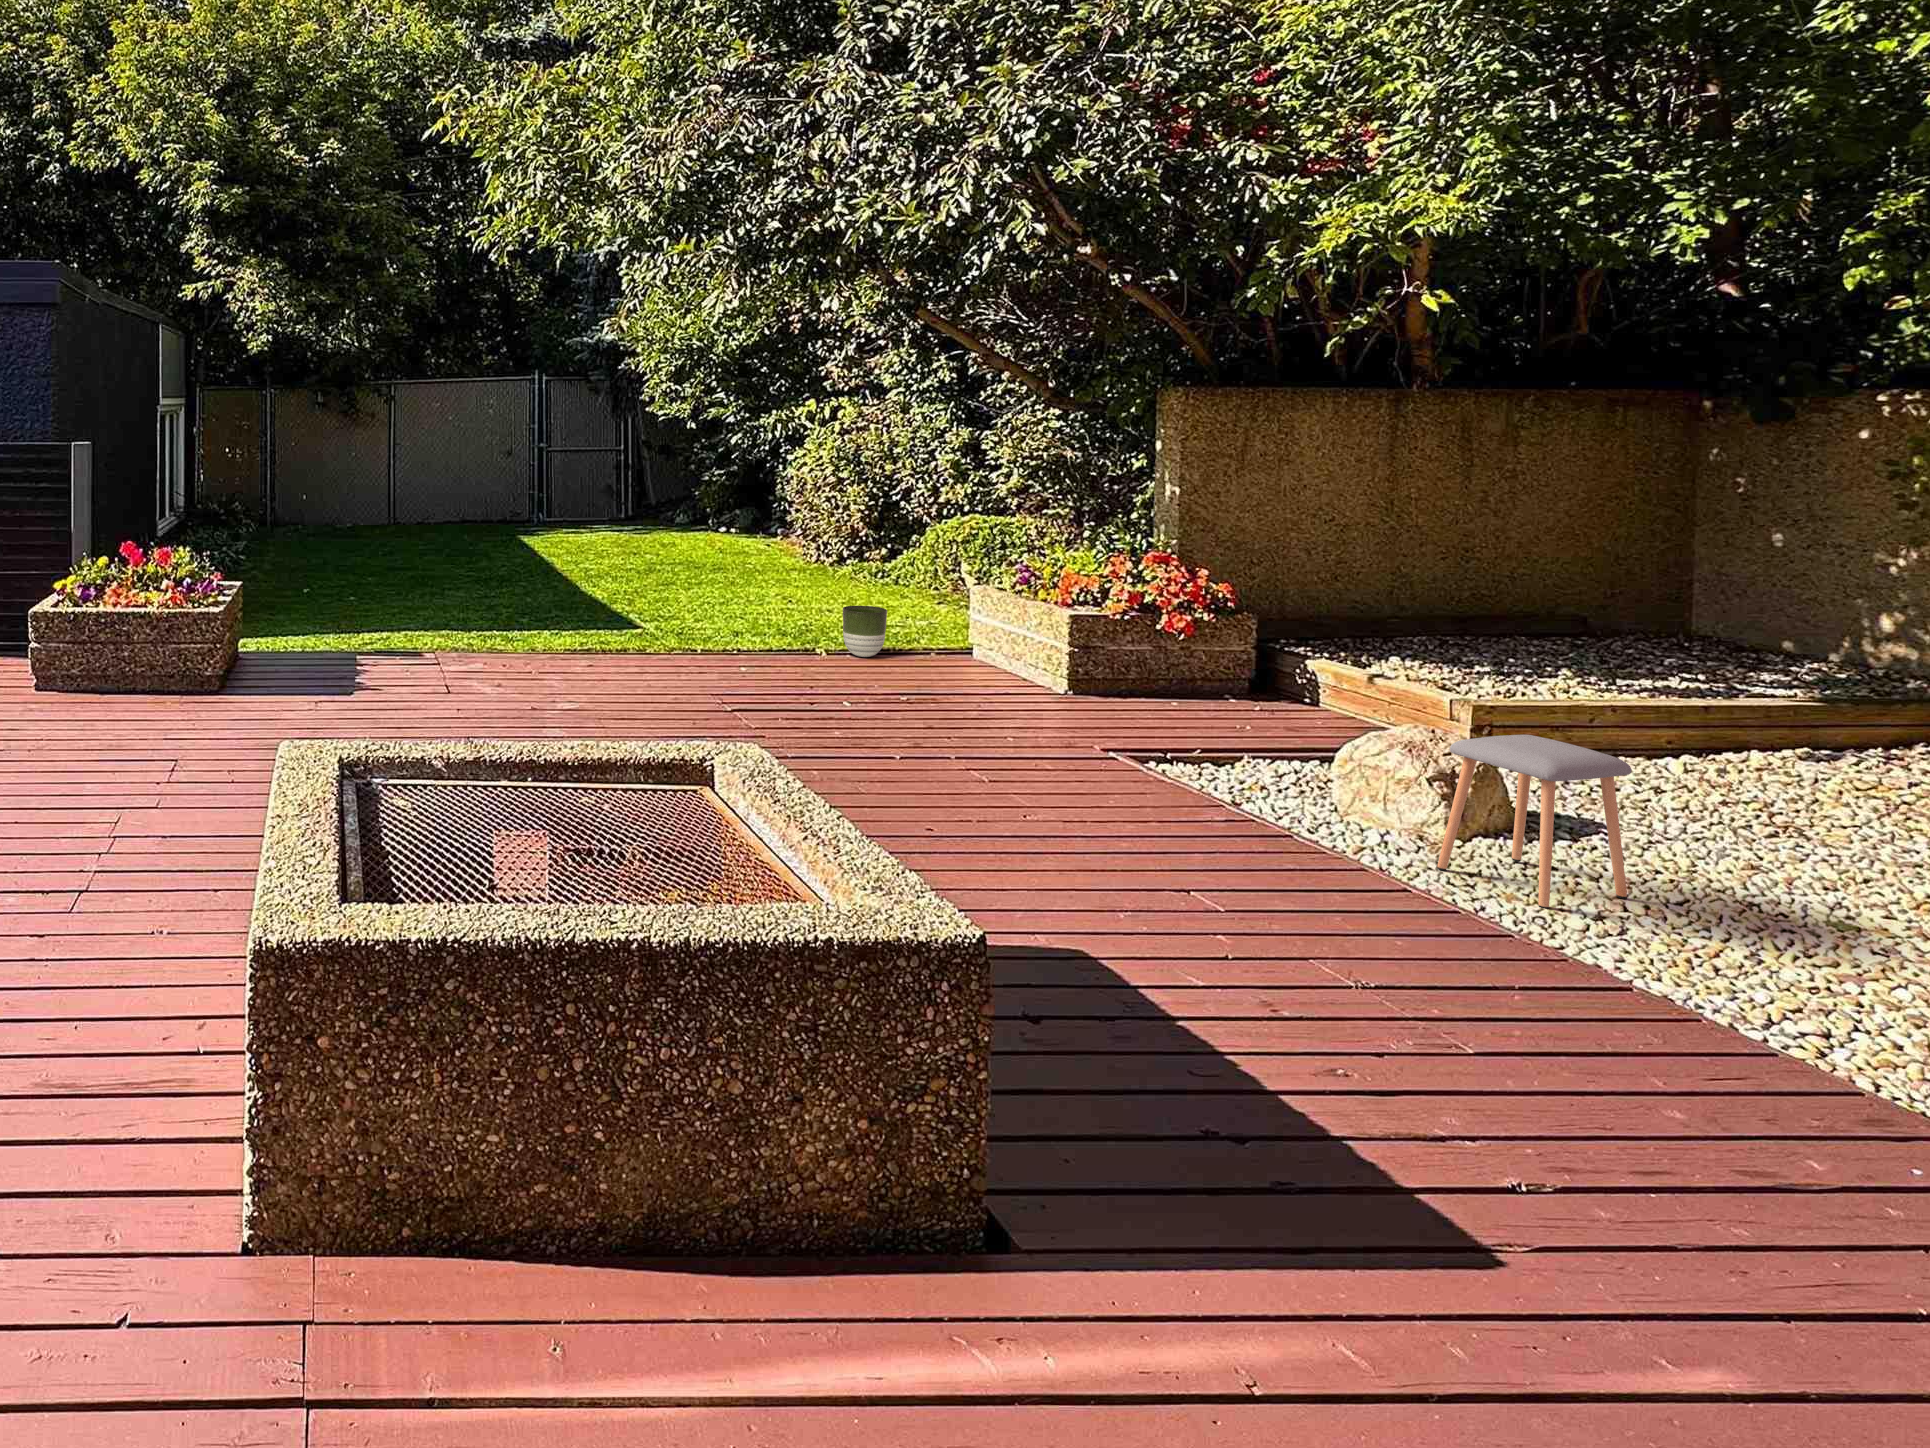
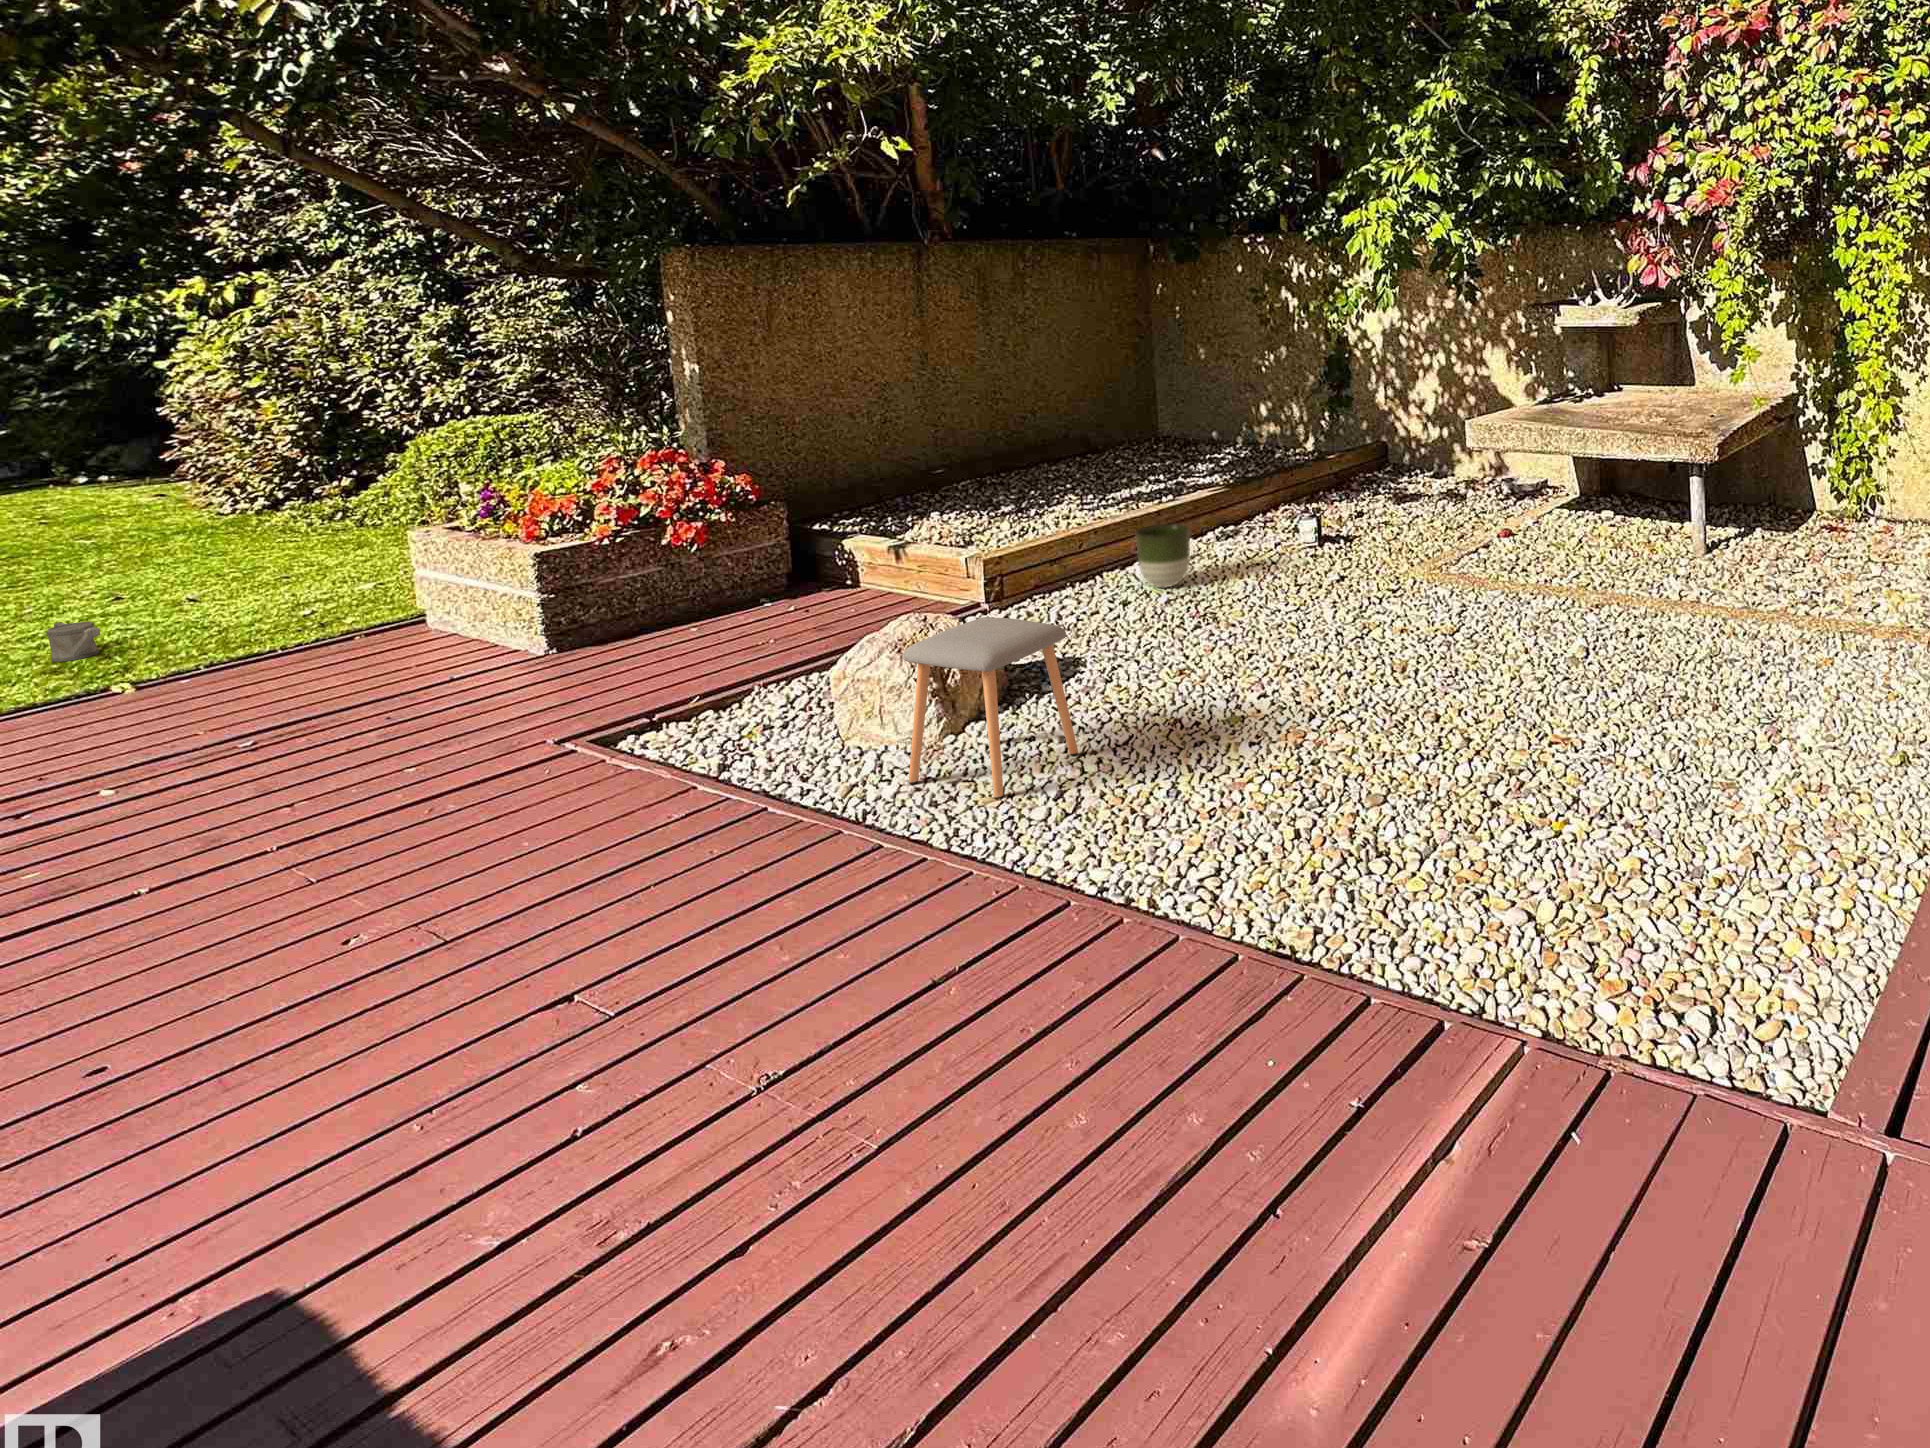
planter: present [843,606,887,657] -> present [1136,524,1190,588]
watering can: none [773,610,800,635] -> present [46,622,100,662]

